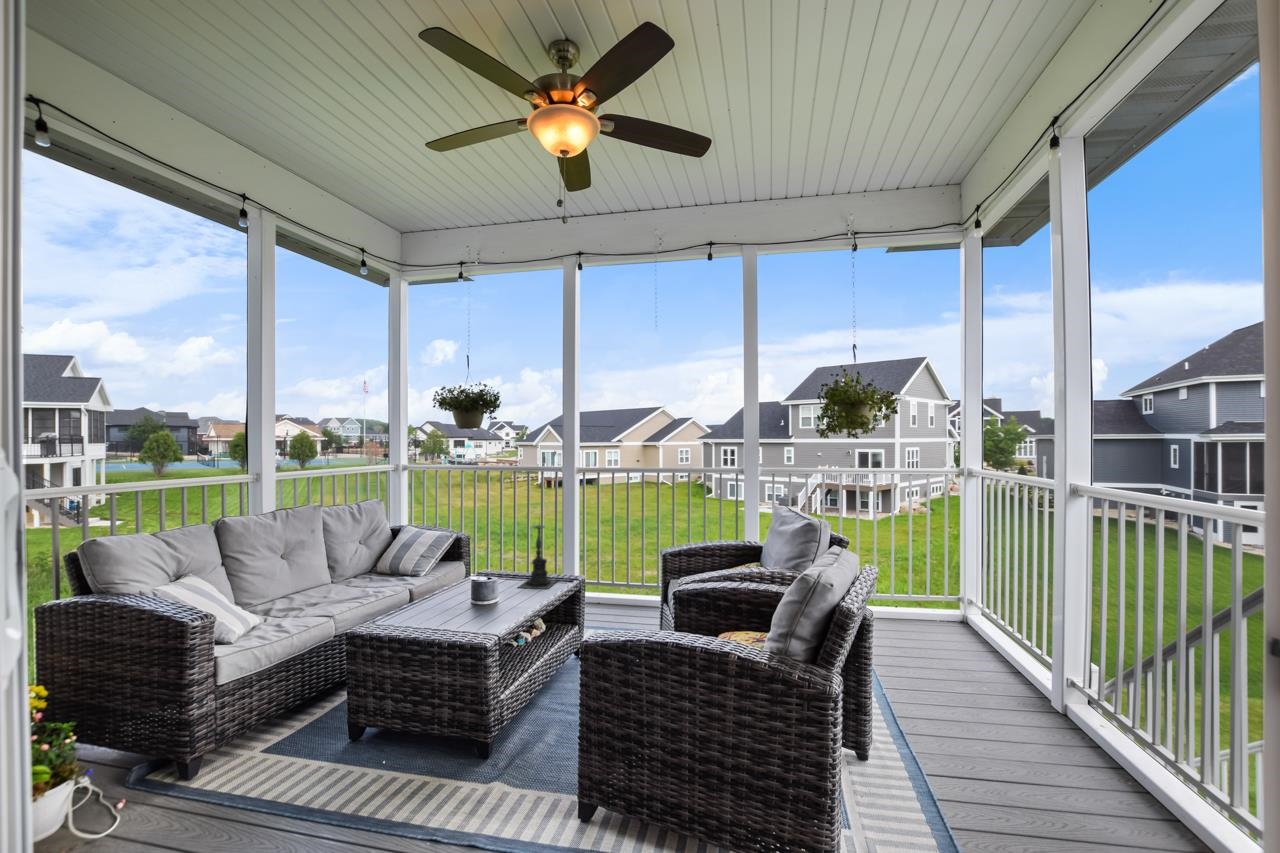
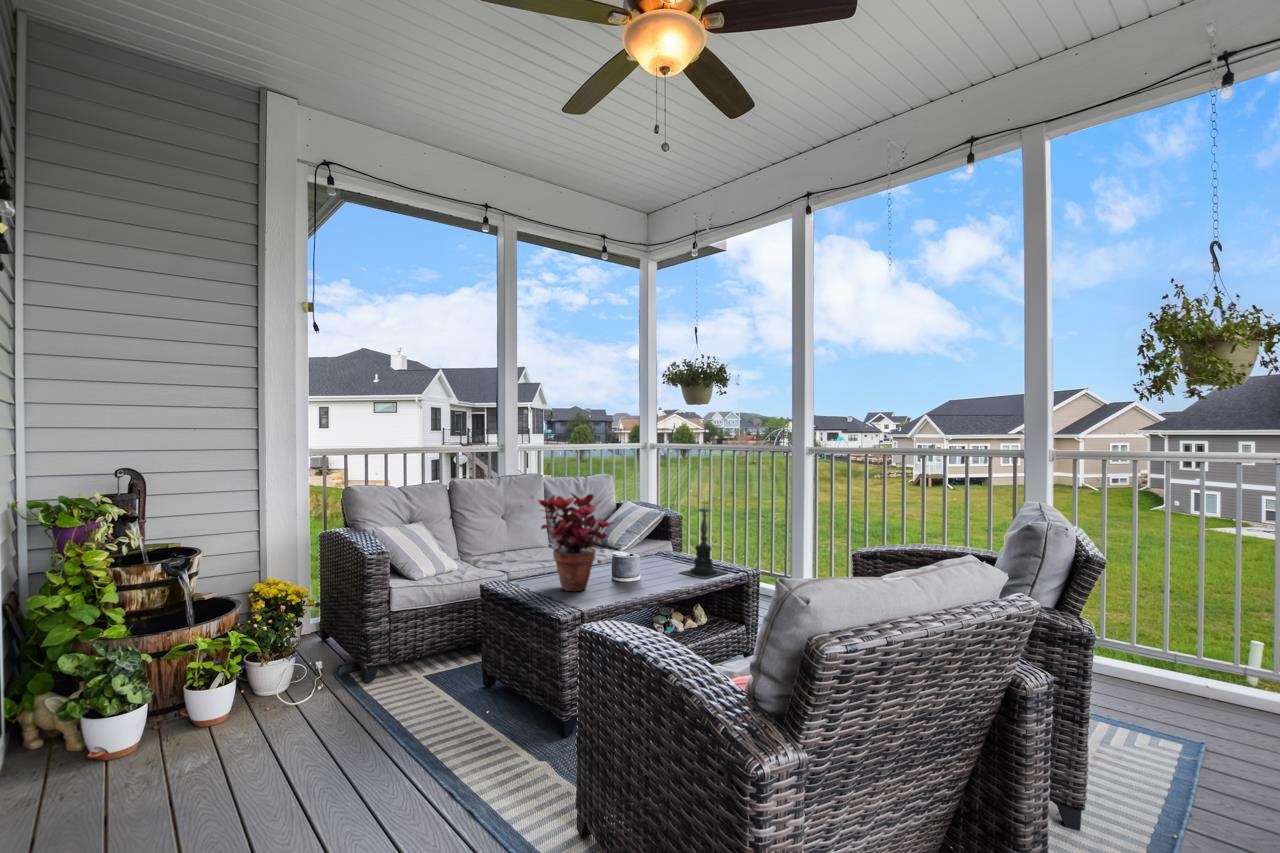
potted plant: none [406,521,495,620] -> present [538,493,612,591]

